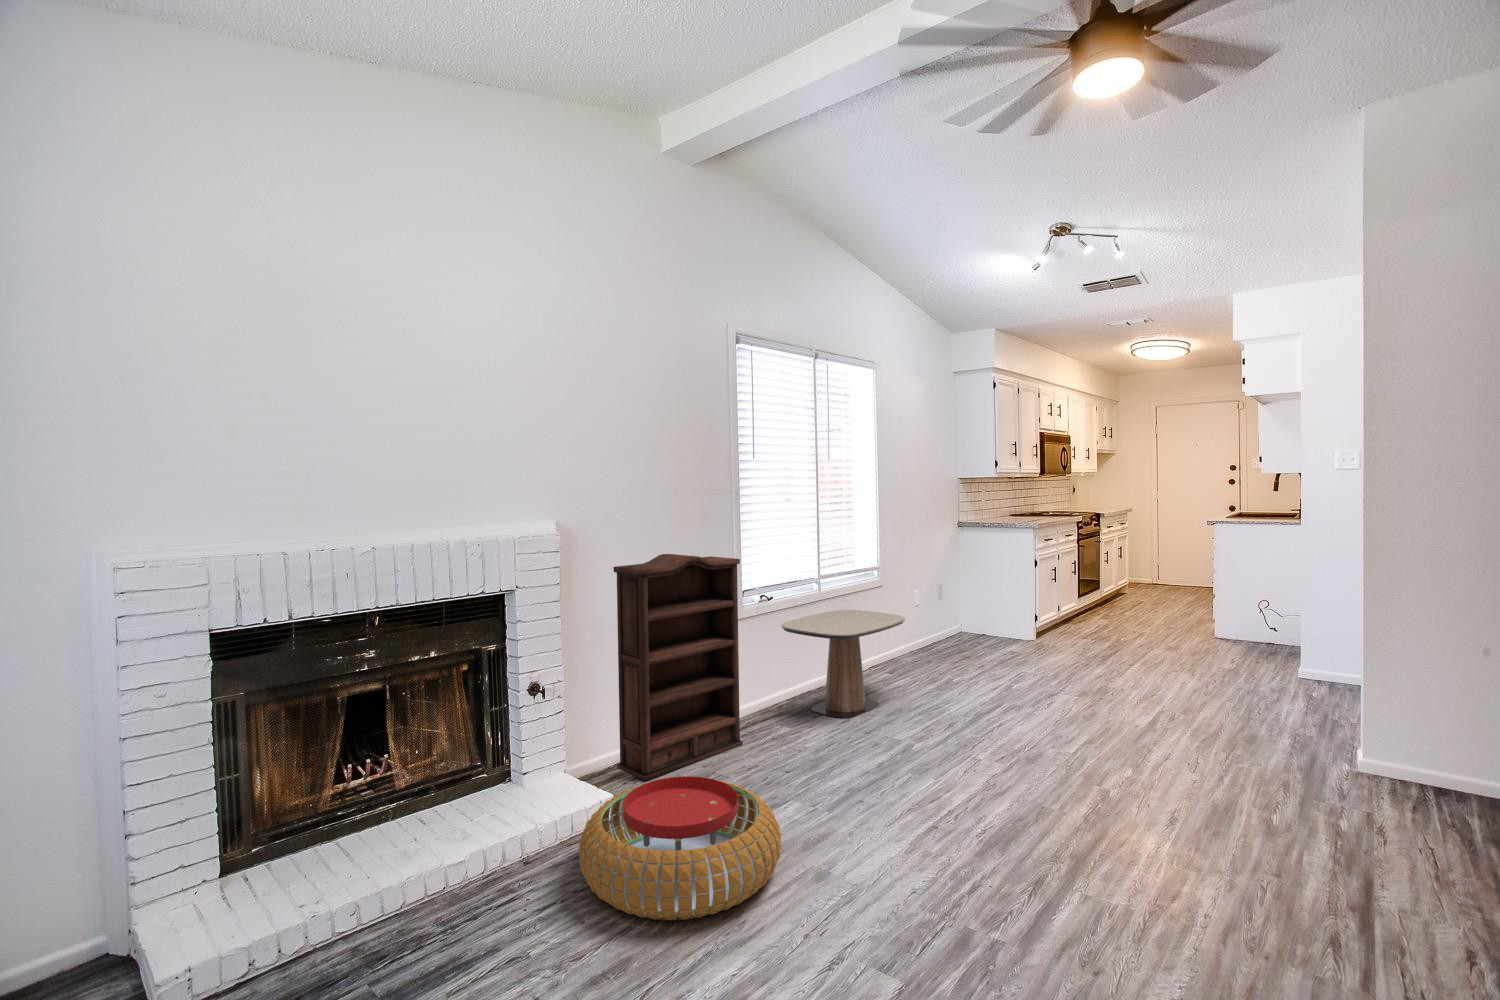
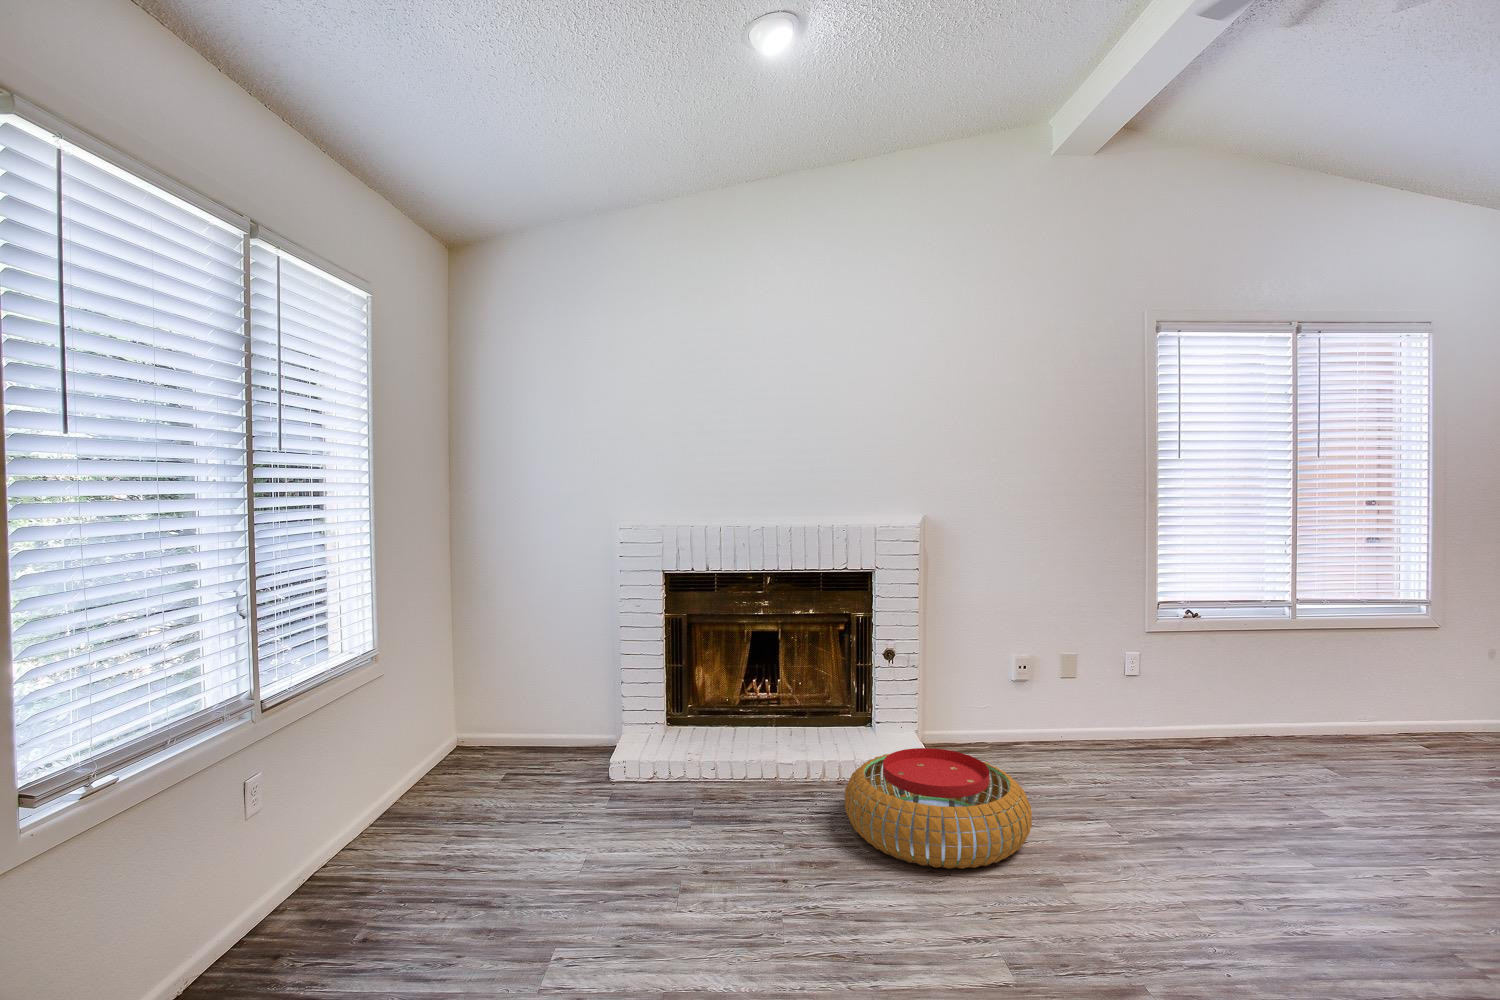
bookshelf: present [614,554,743,781] -> none [973,553,1117,766]
side table: present [781,610,905,718] -> none [1205,647,1417,781]

